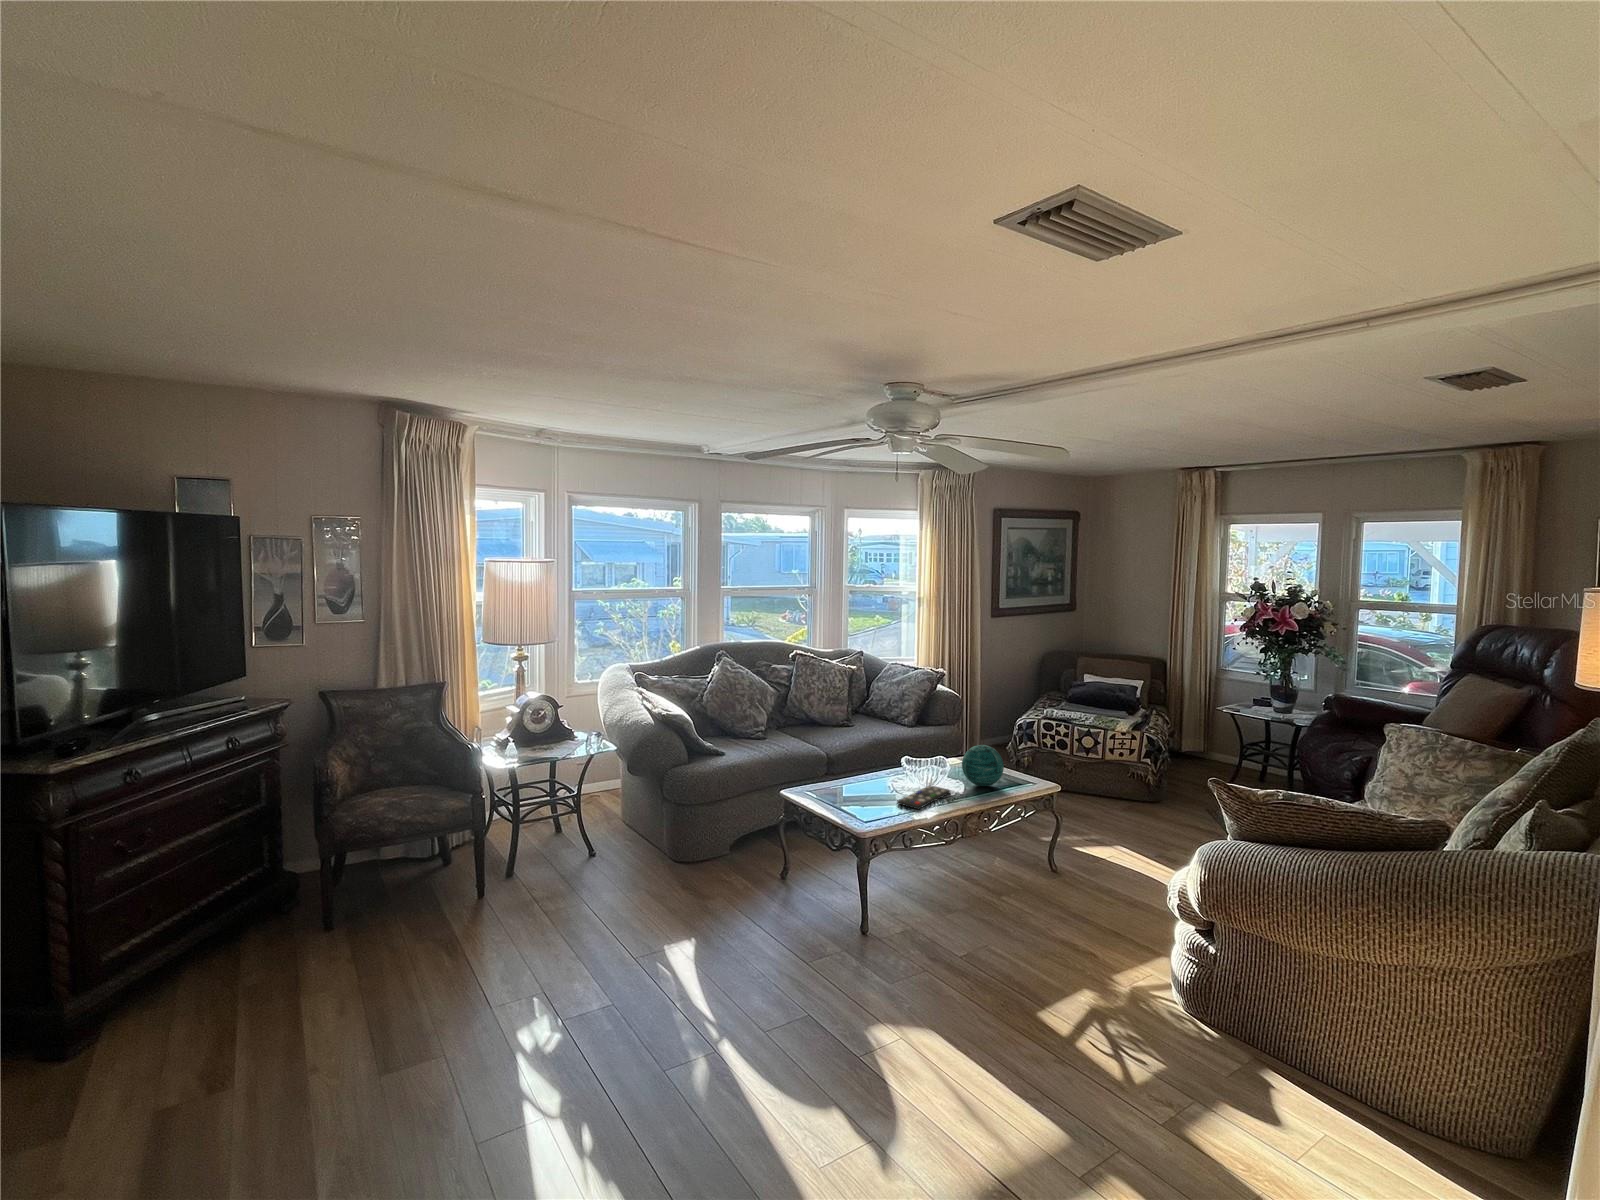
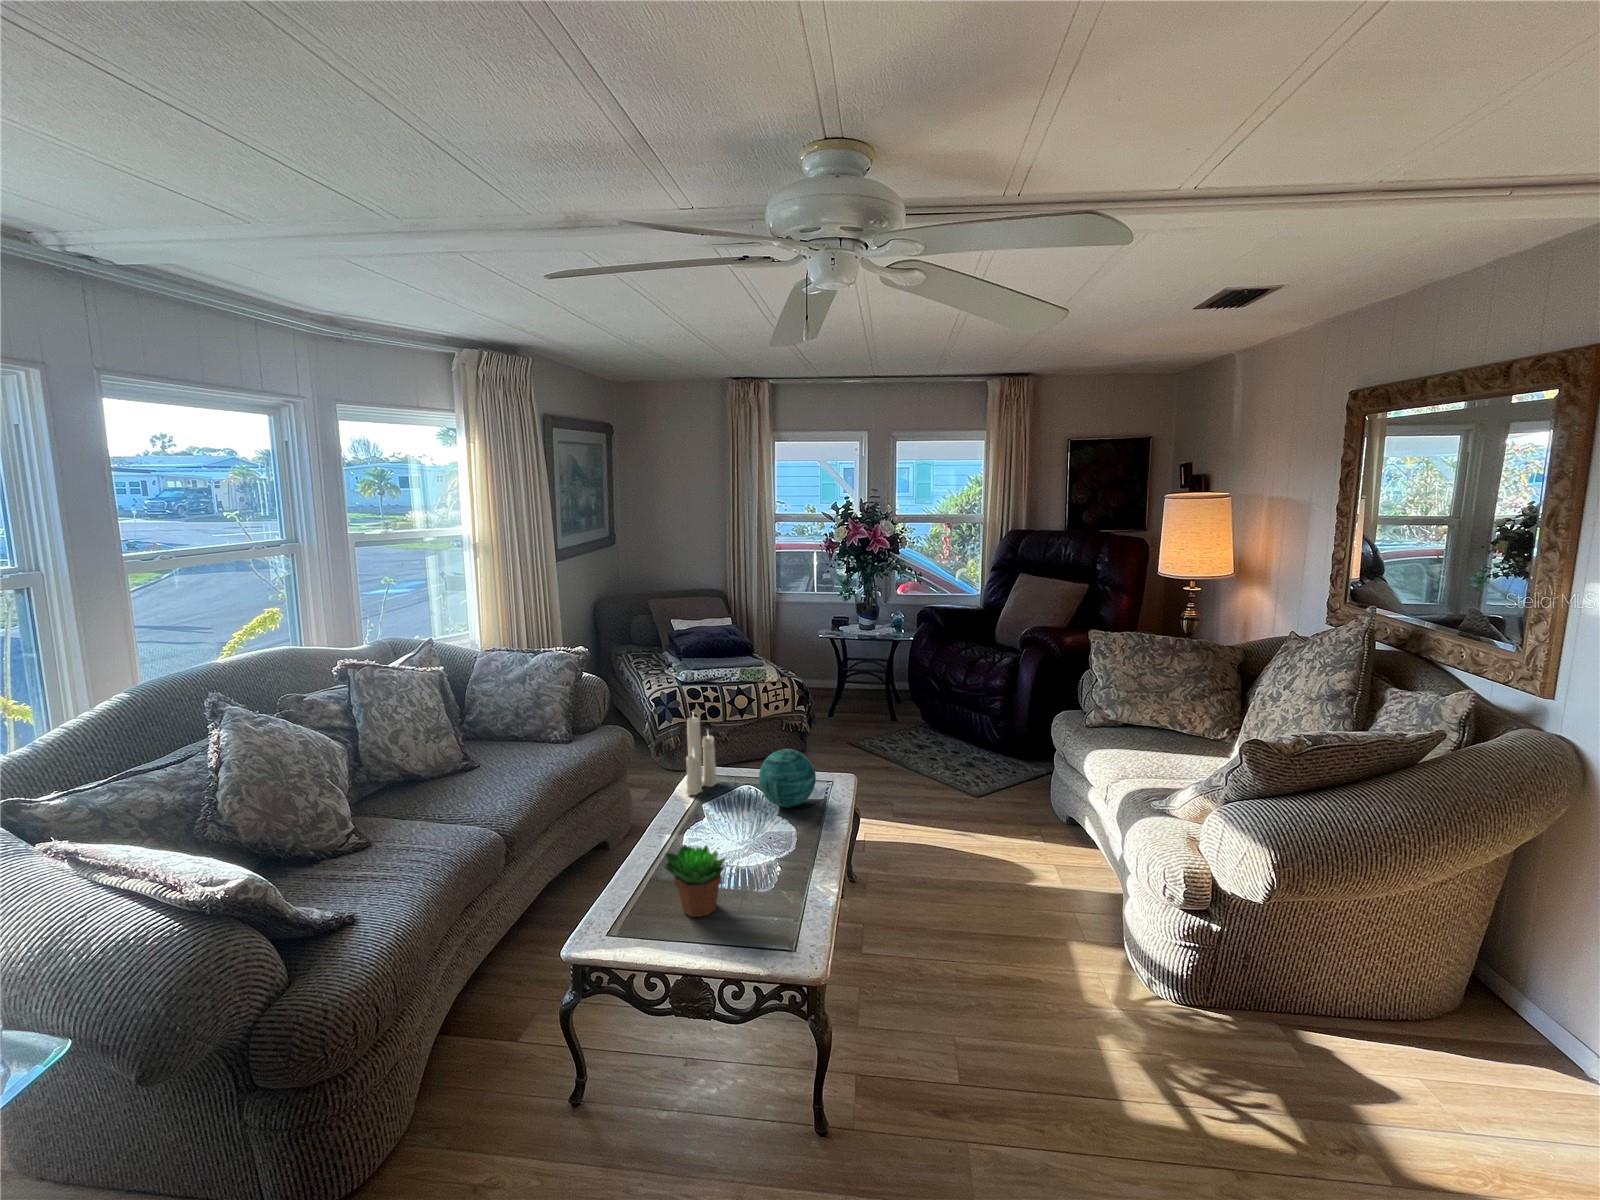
candle: none [933,705,961,767] -> present [686,716,717,795]
succulent plant: none [841,766,877,807] -> present [664,845,725,917]
remote control: present [897,786,950,809] -> none [740,829,786,884]

